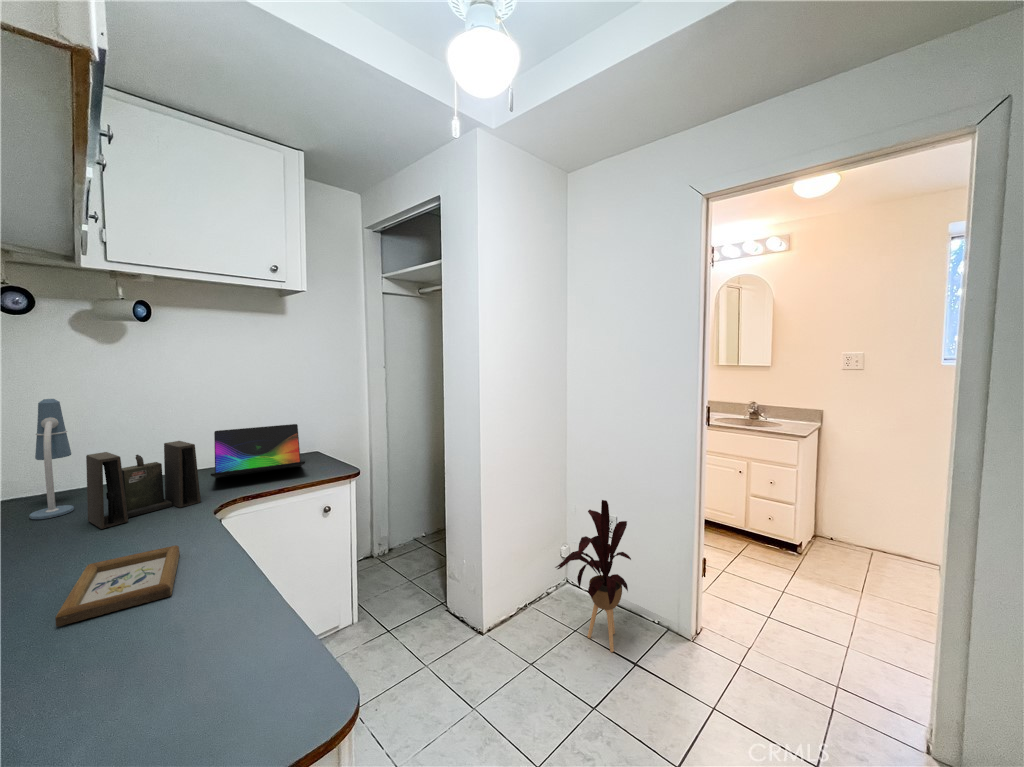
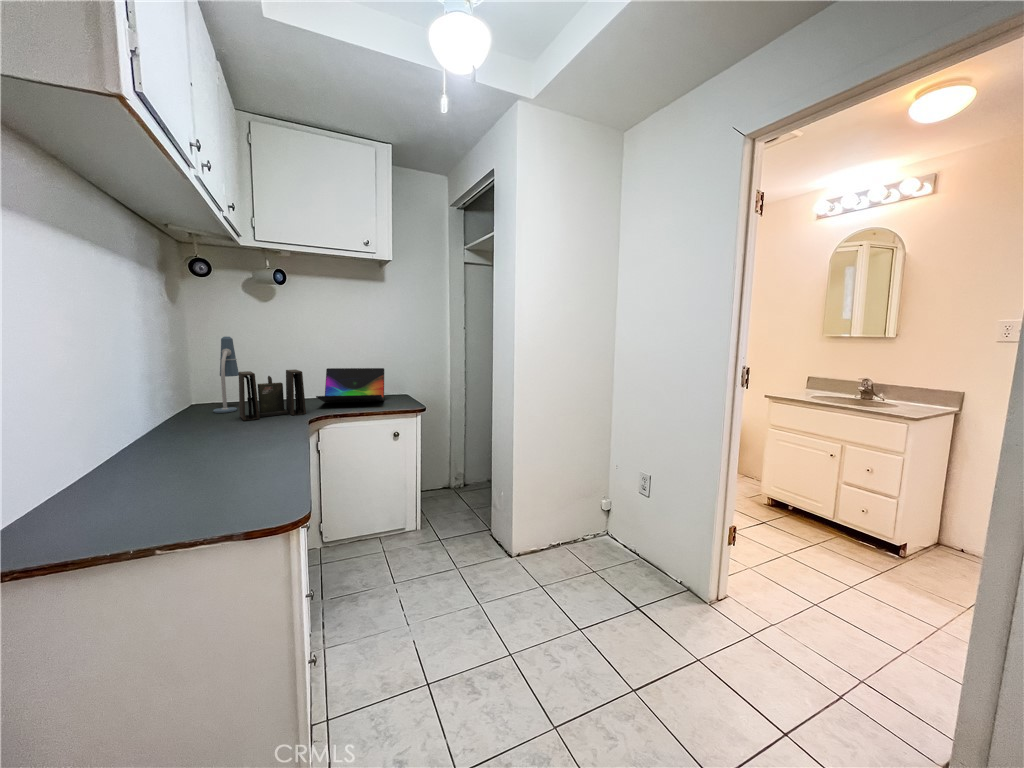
house plant: present [555,500,631,652] -> none [572,450,656,594]
picture frame: present [55,545,180,627] -> none [193,430,274,458]

